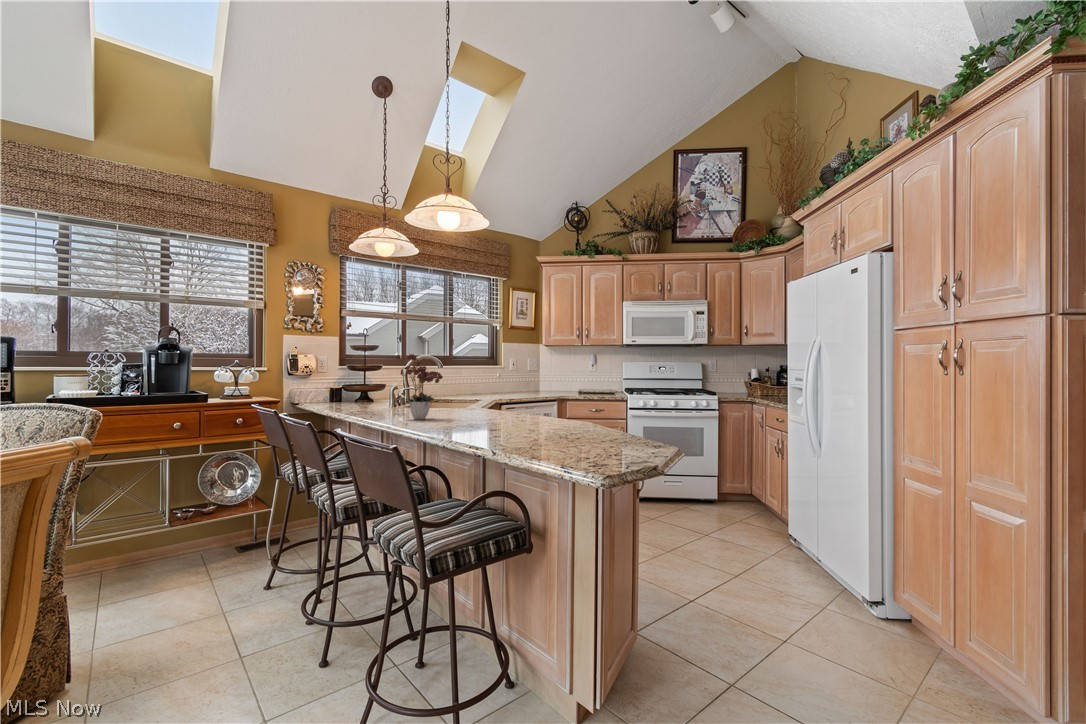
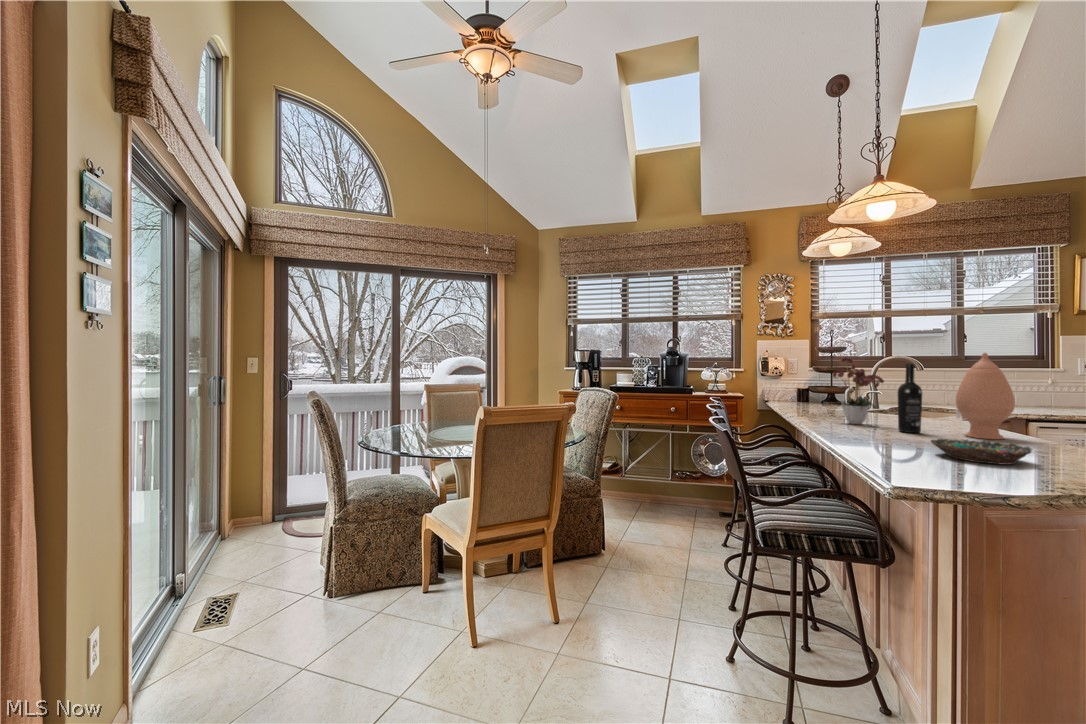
vase: none [491,352,528,420] -> present [955,353,1015,439]
wine bottle: none [459,361,477,422] -> present [898,364,922,433]
bowl: none [513,420,572,439] -> present [931,439,1032,465]

